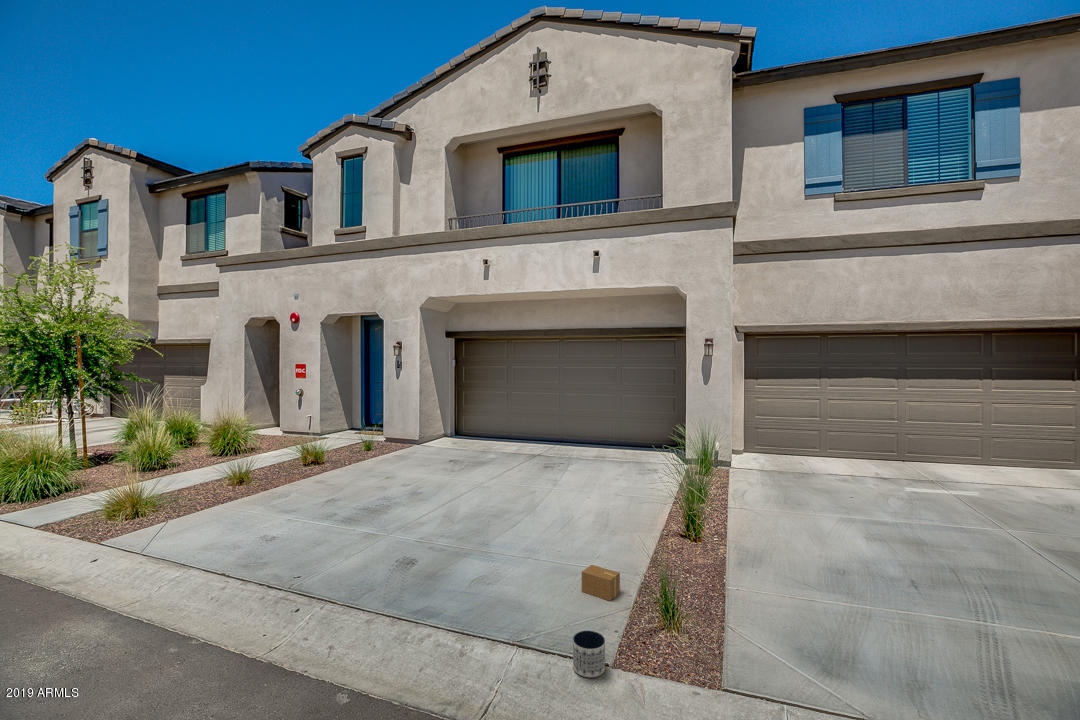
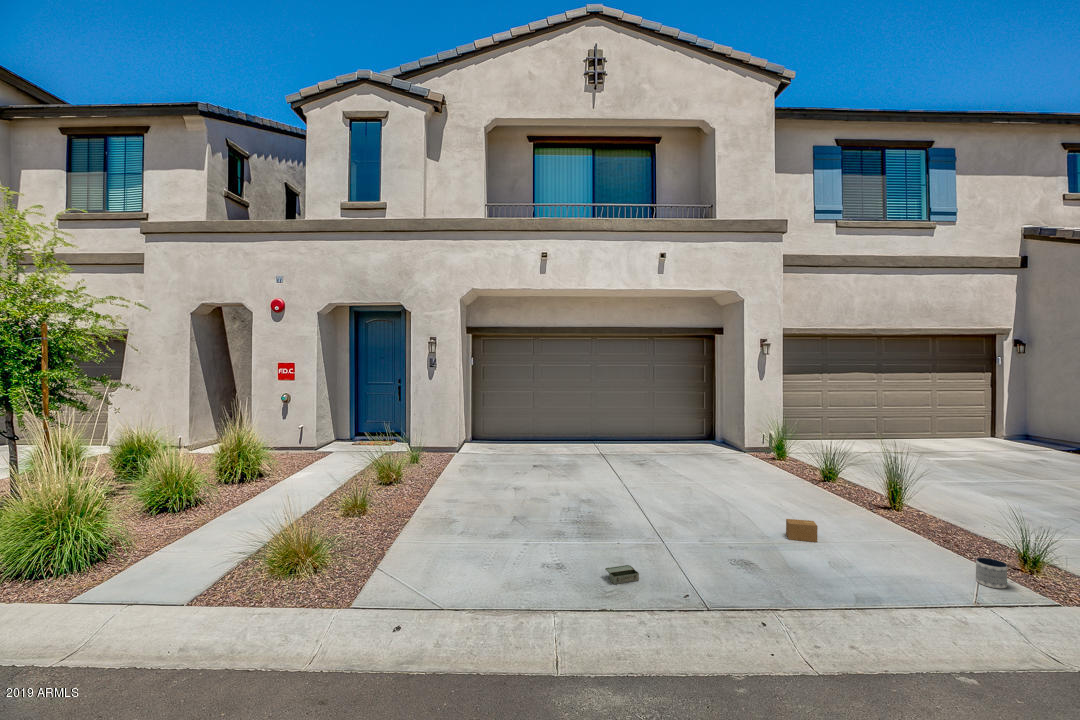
cardboard box: present [581,565,620,601] -> present [786,519,818,542]
toolbox: none [223,570,262,587] -> present [605,565,639,584]

